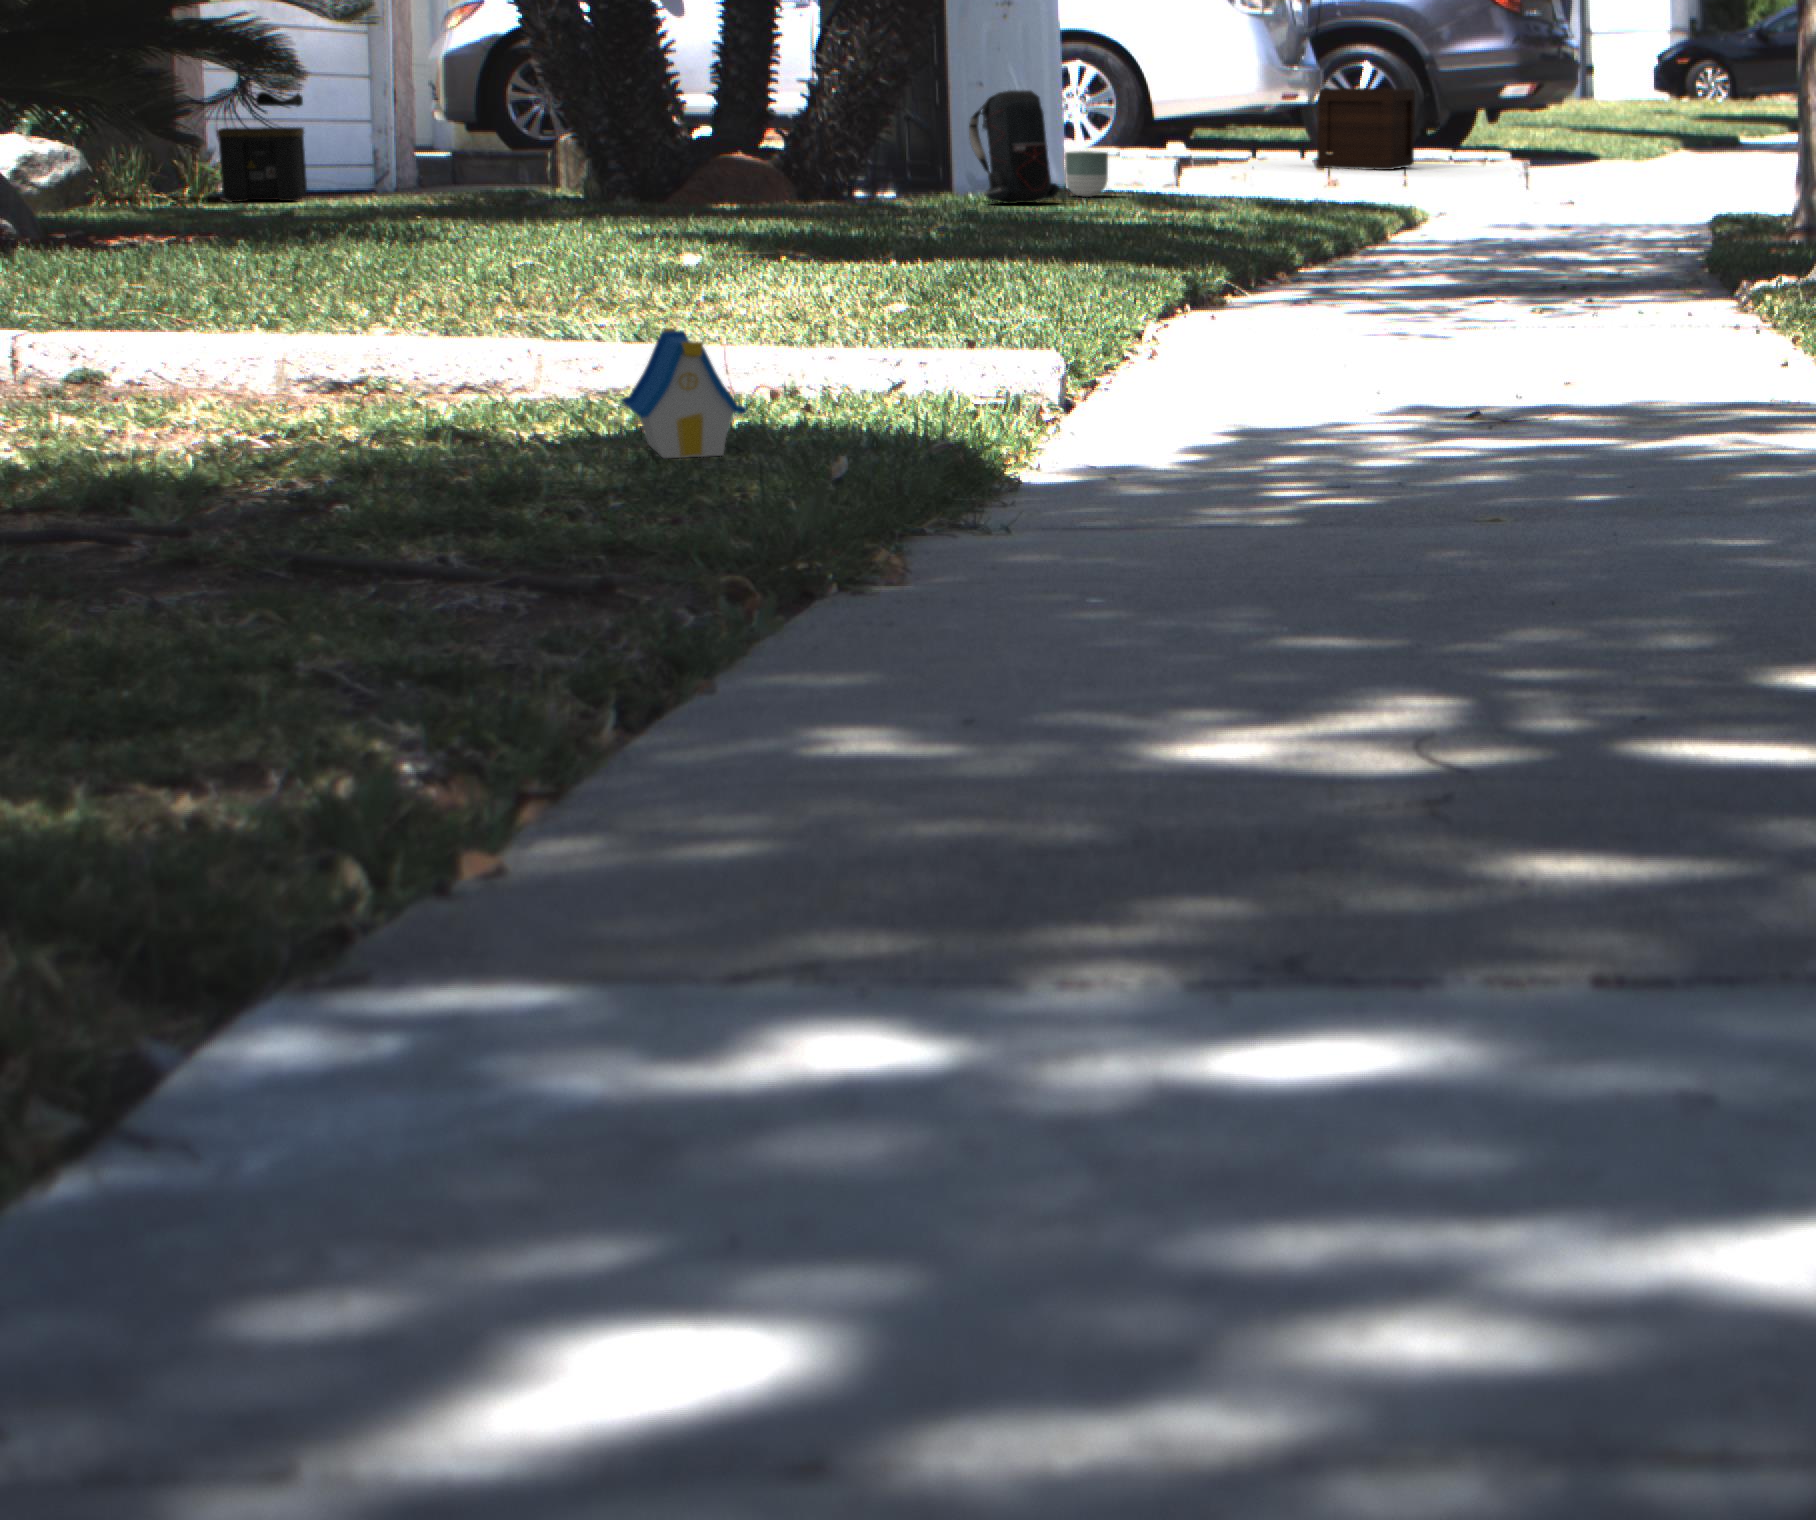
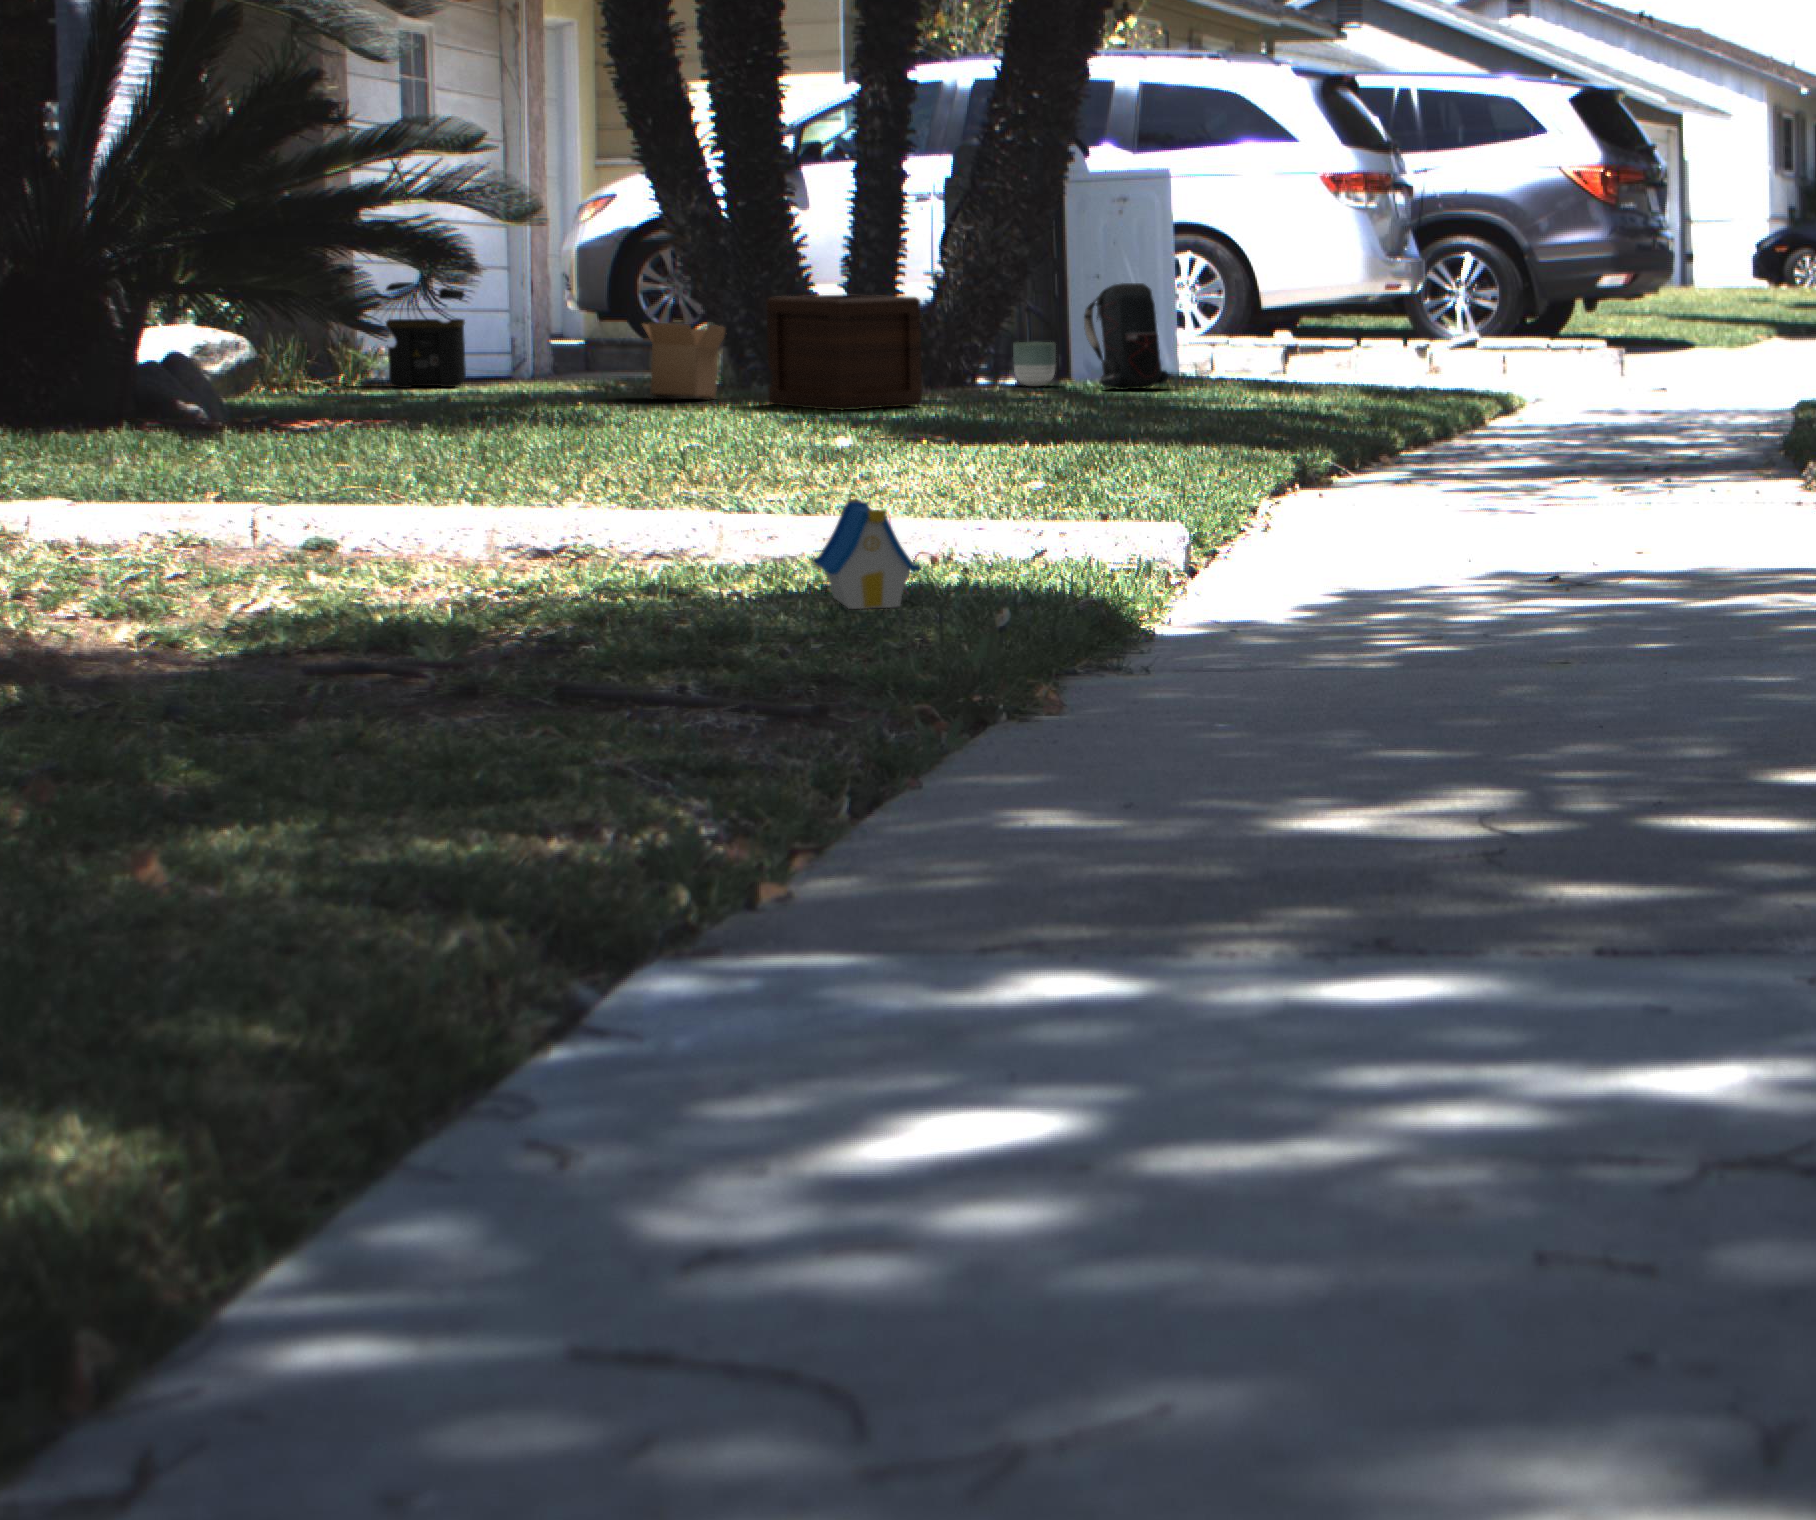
wooden crate: present [1317,88,1415,170] -> present [767,294,922,410]
cardboard box: none [491,131,587,214] -> present [642,323,727,400]
planter: present [1065,151,1108,197] -> present [1013,342,1056,386]

